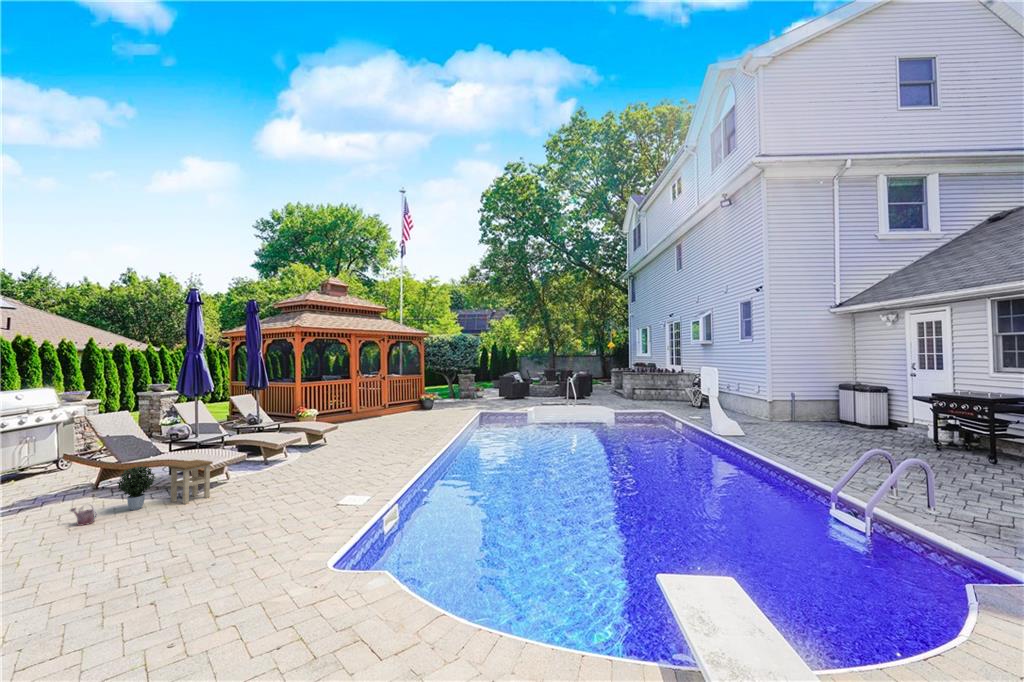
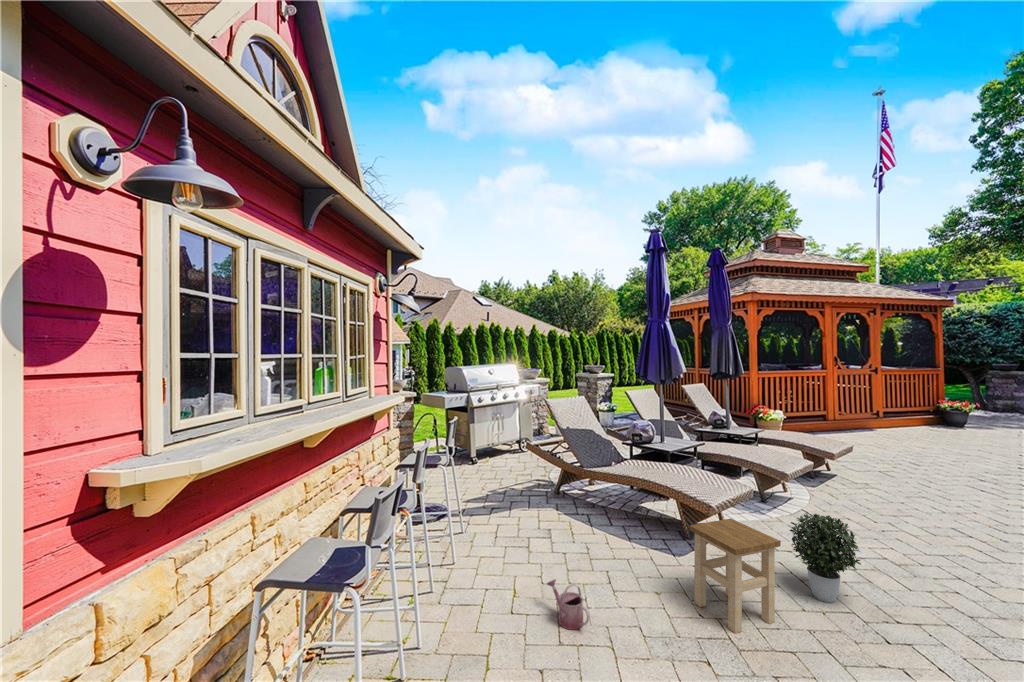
potted plant: present [117,467,155,510] -> present [790,514,861,603]

